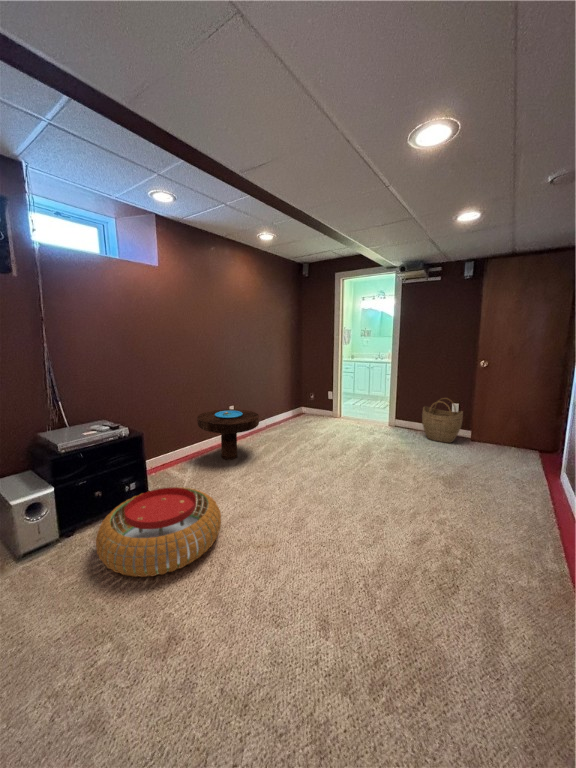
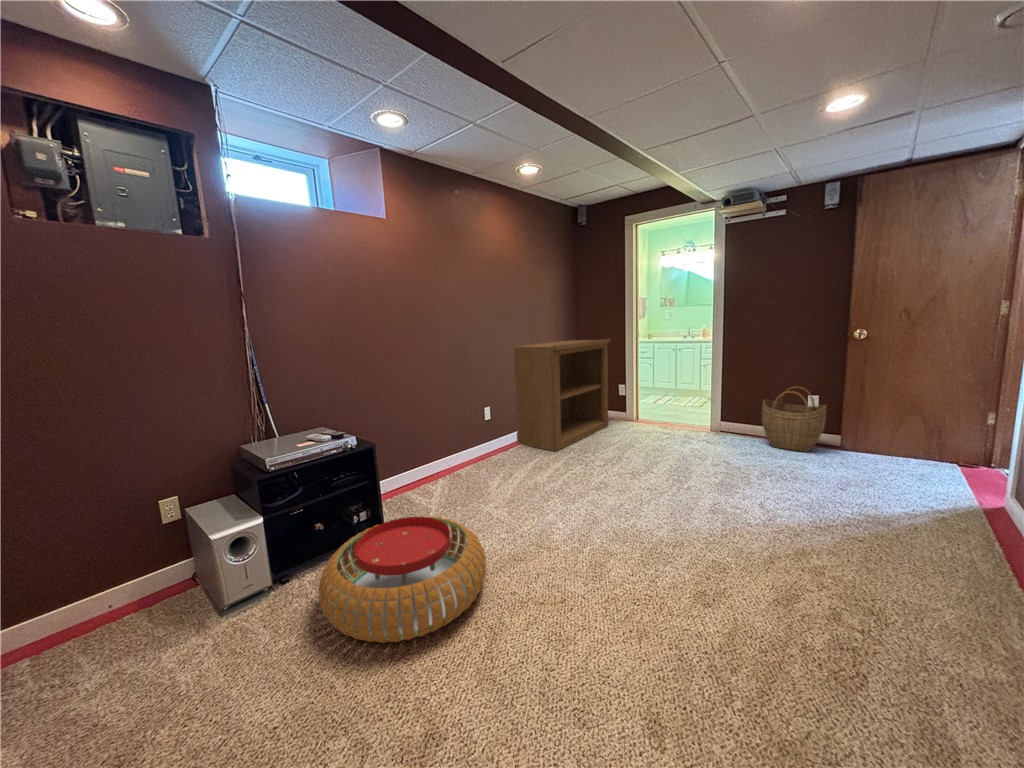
bookshelf: none [251,359,322,440] -> present [514,339,610,451]
side table: present [197,409,259,459] -> none [445,410,528,478]

